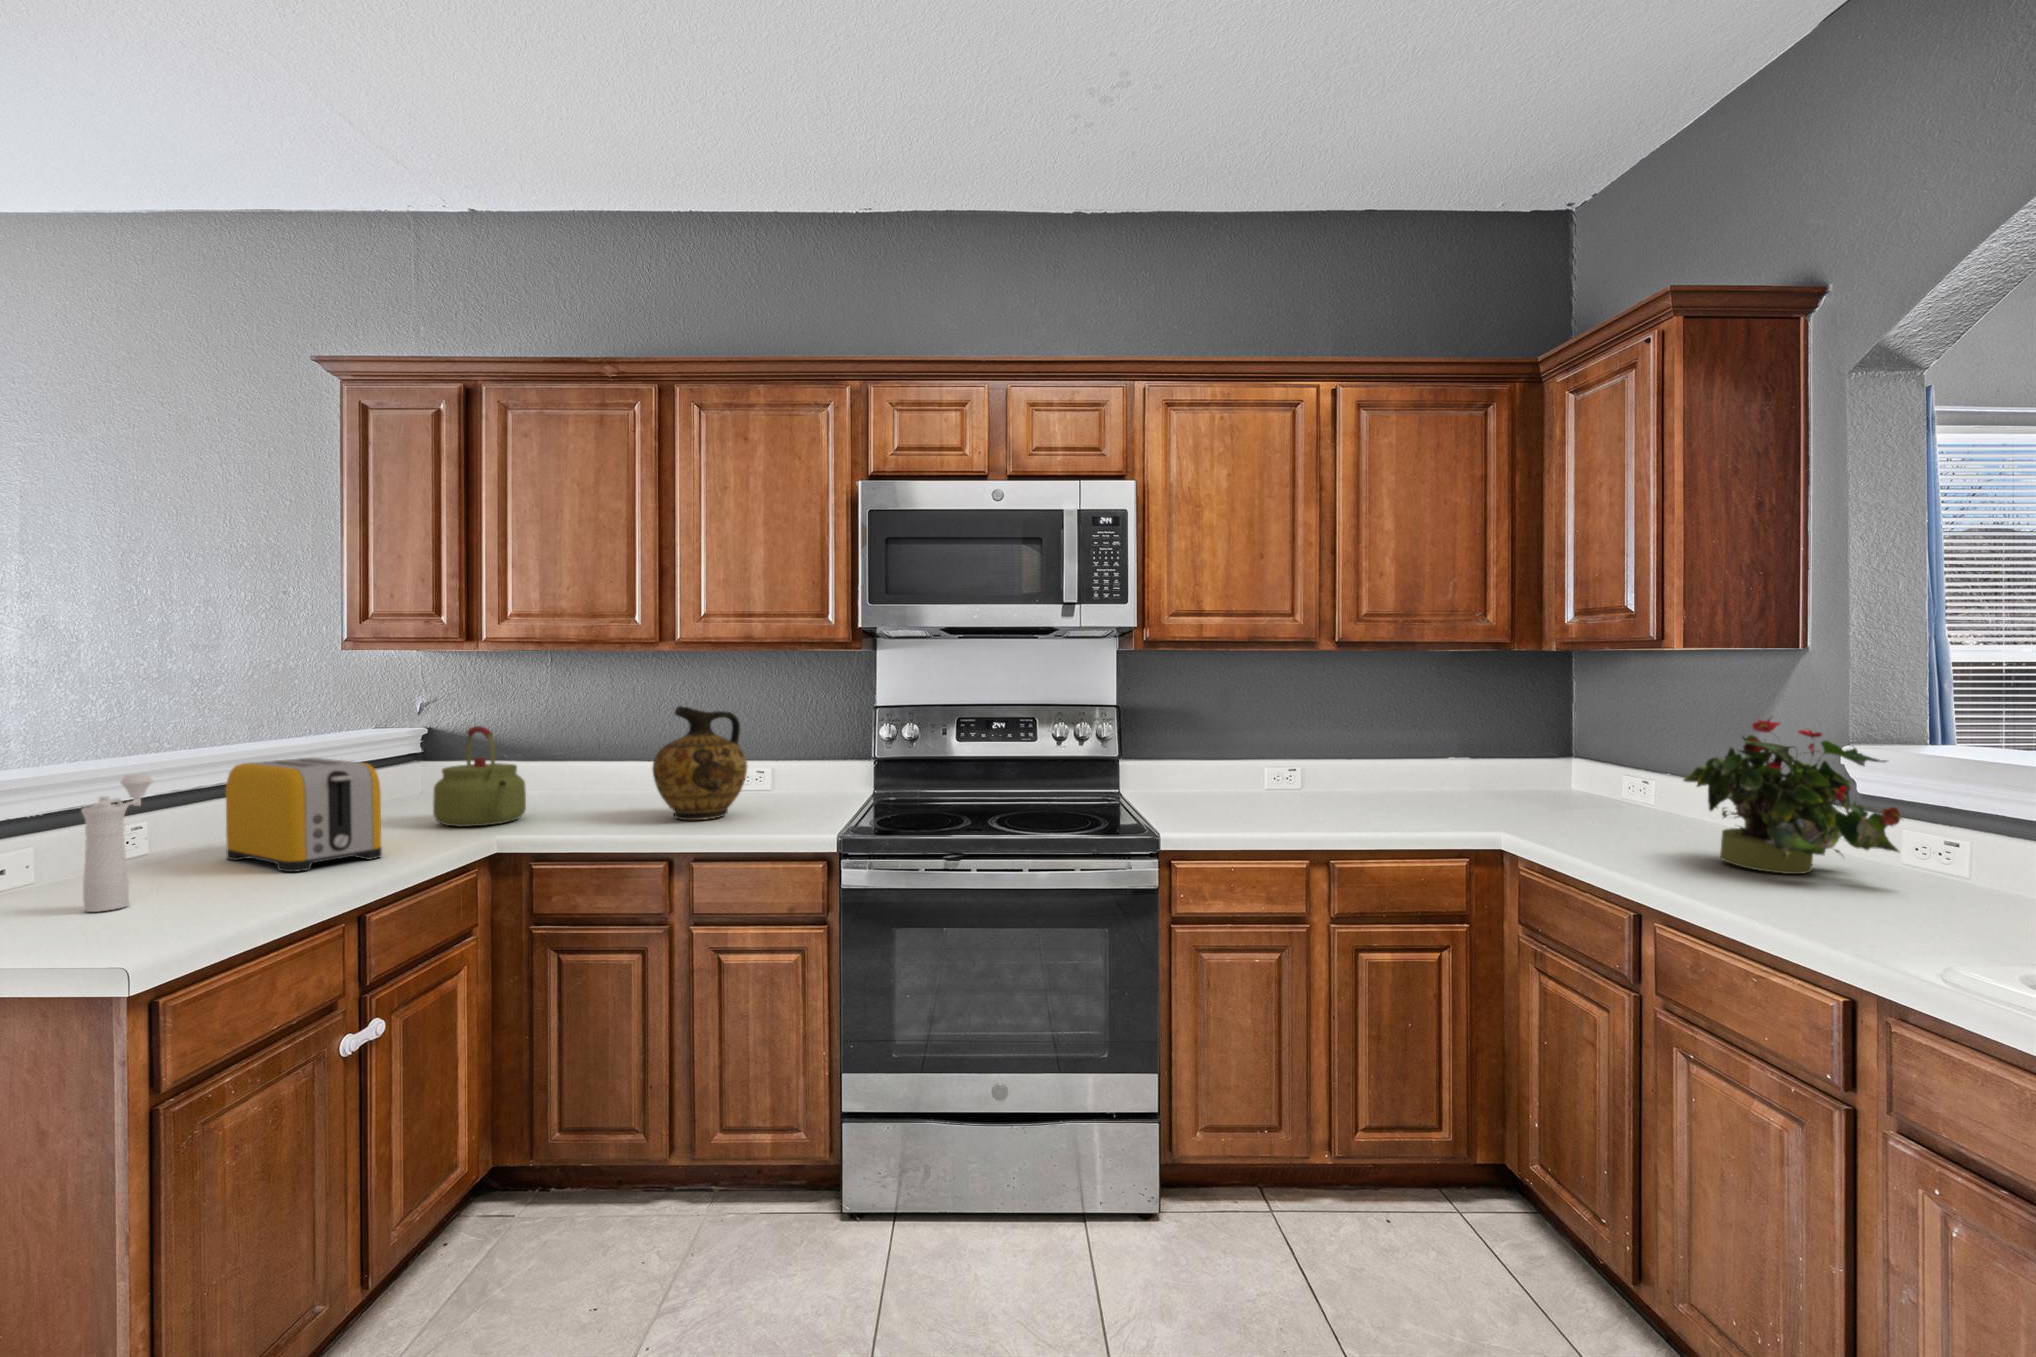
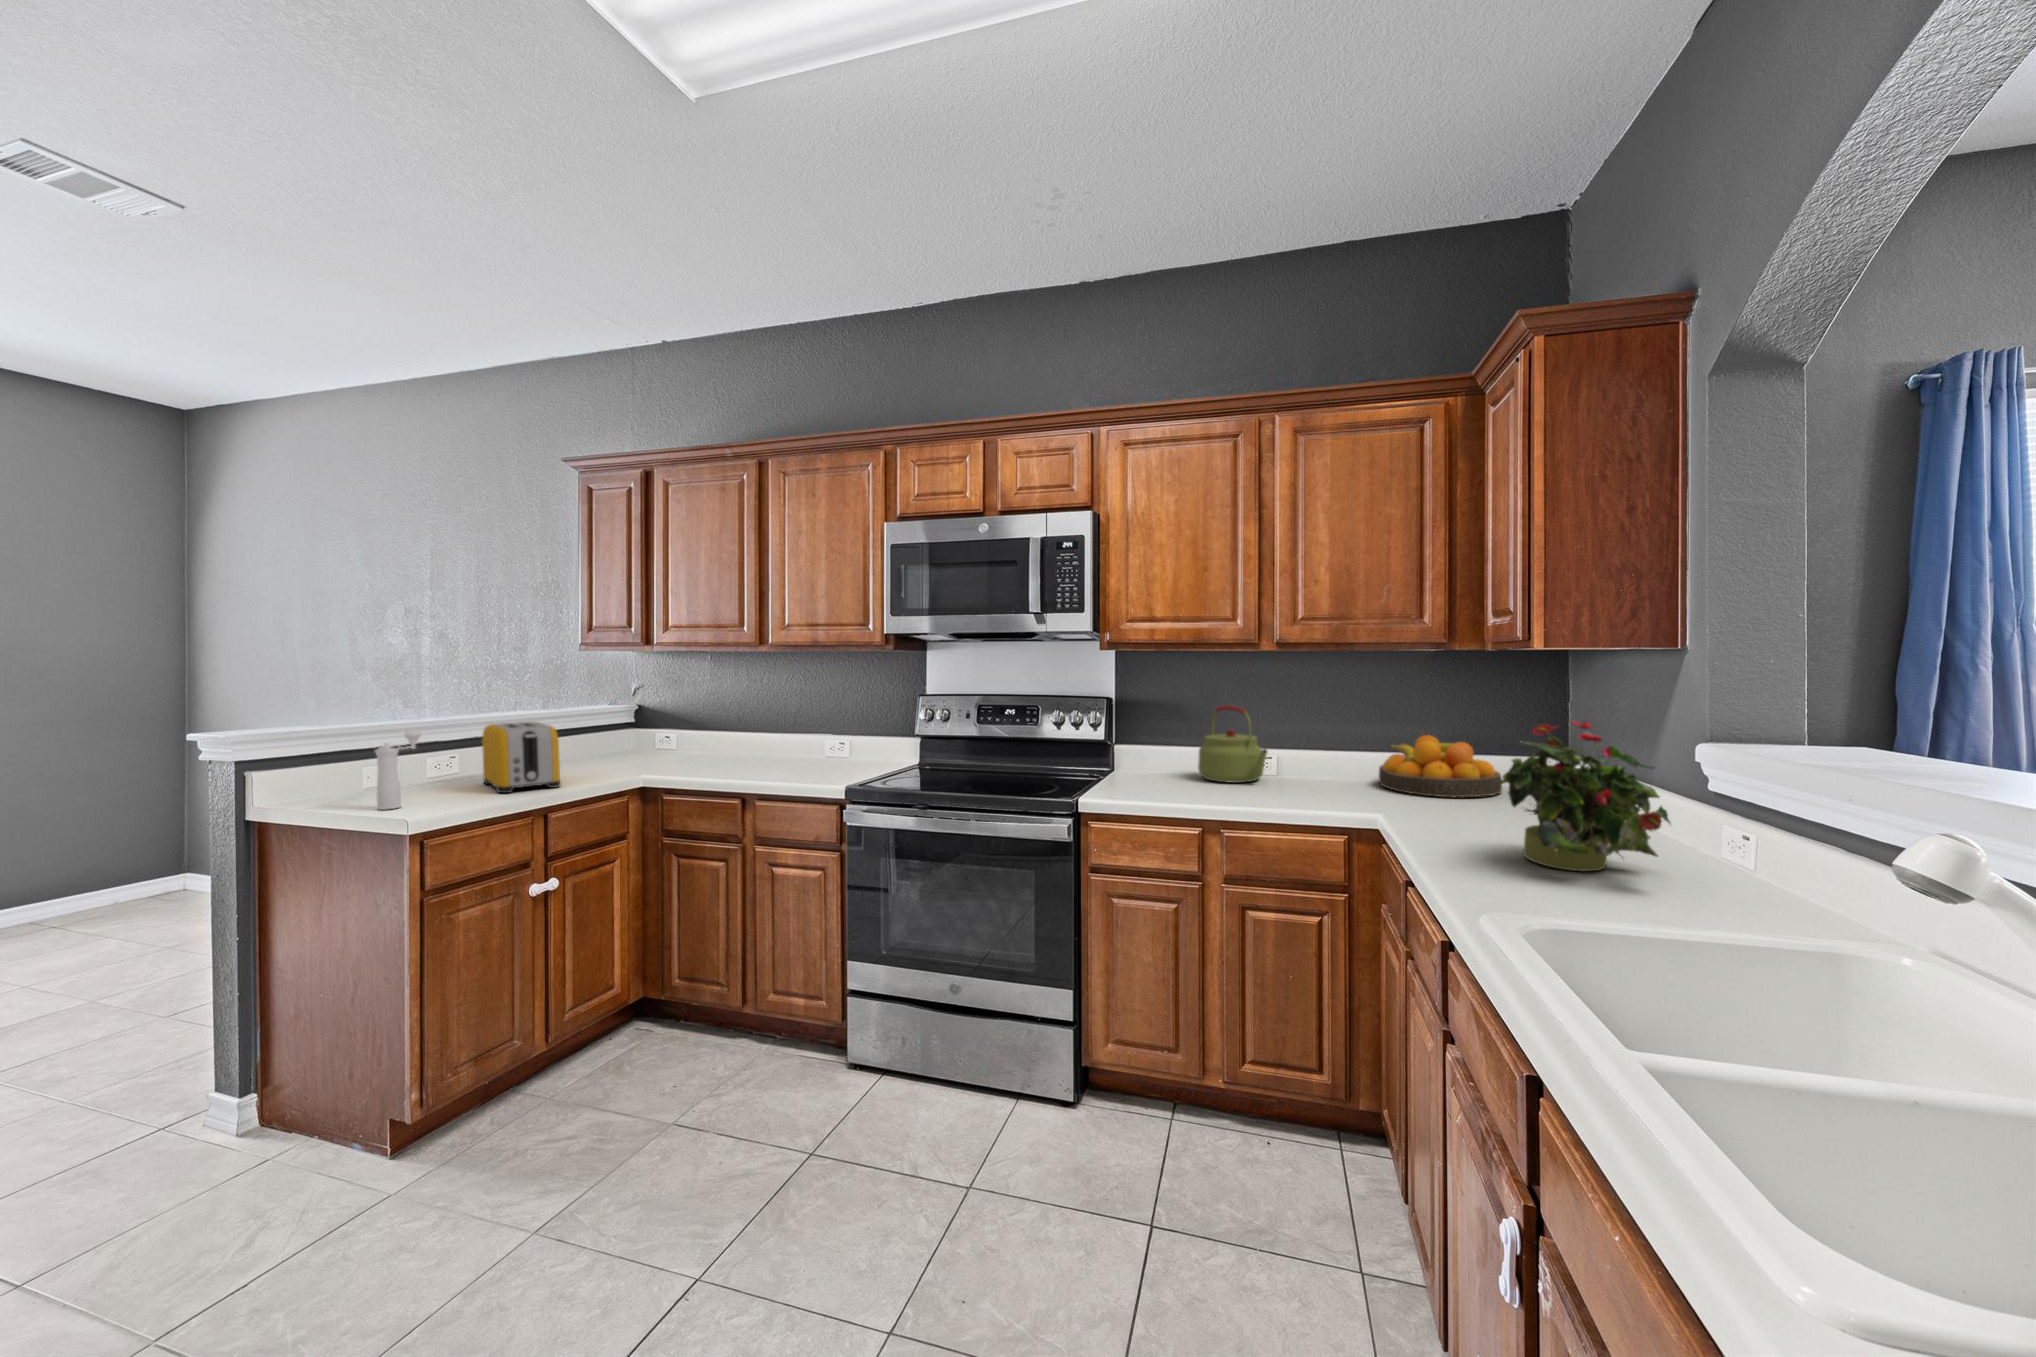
ceramic jug: present [653,706,747,820] -> none [747,690,814,772]
kettle: present [433,726,526,827] -> present [1198,705,1267,783]
fruit bowl: none [1431,745,1563,809] -> present [1379,735,1502,797]

